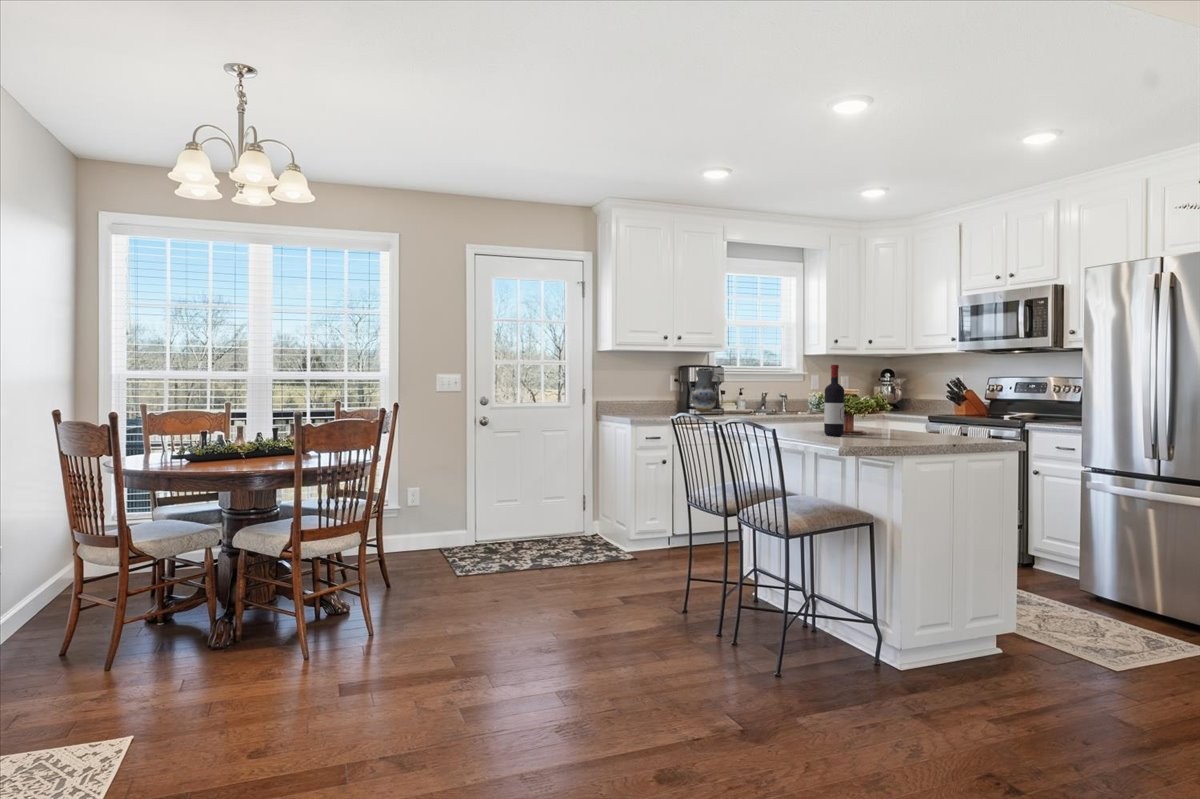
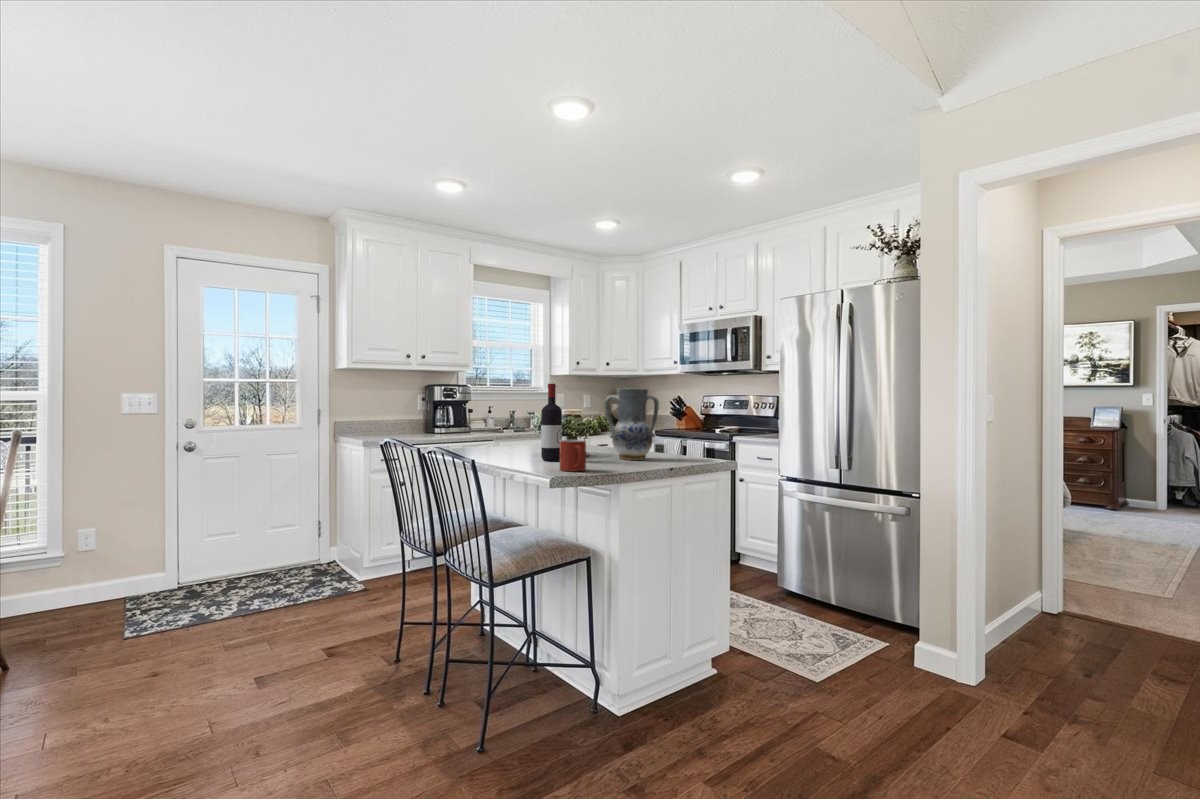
vase: present [688,370,720,411] -> present [605,388,659,460]
mug: none [848,415,873,443] -> present [560,440,586,471]

